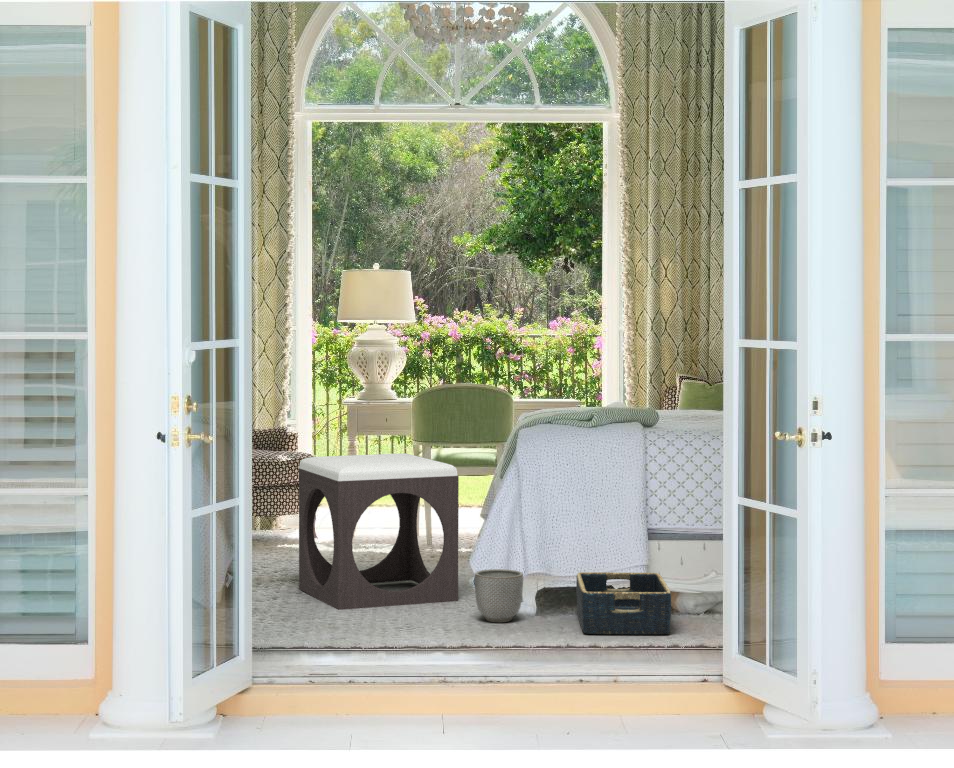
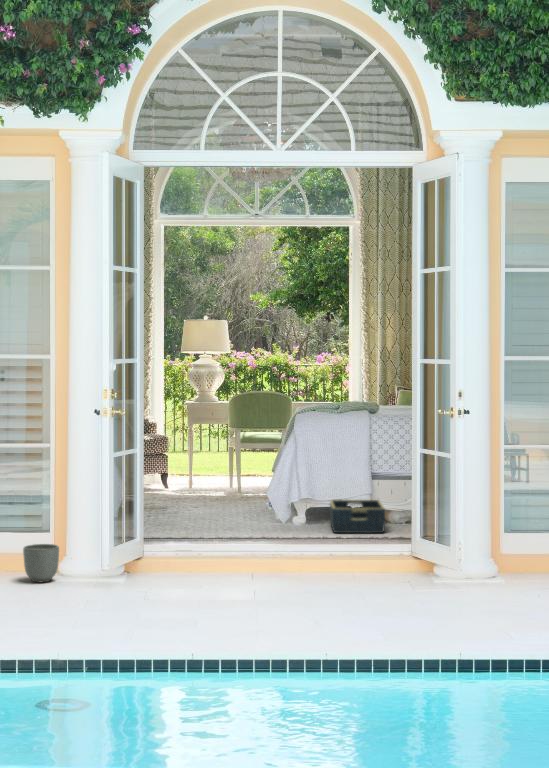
footstool: present [299,453,459,610] -> none [162,431,259,524]
planter: present [475,569,523,623] -> present [23,544,59,582]

